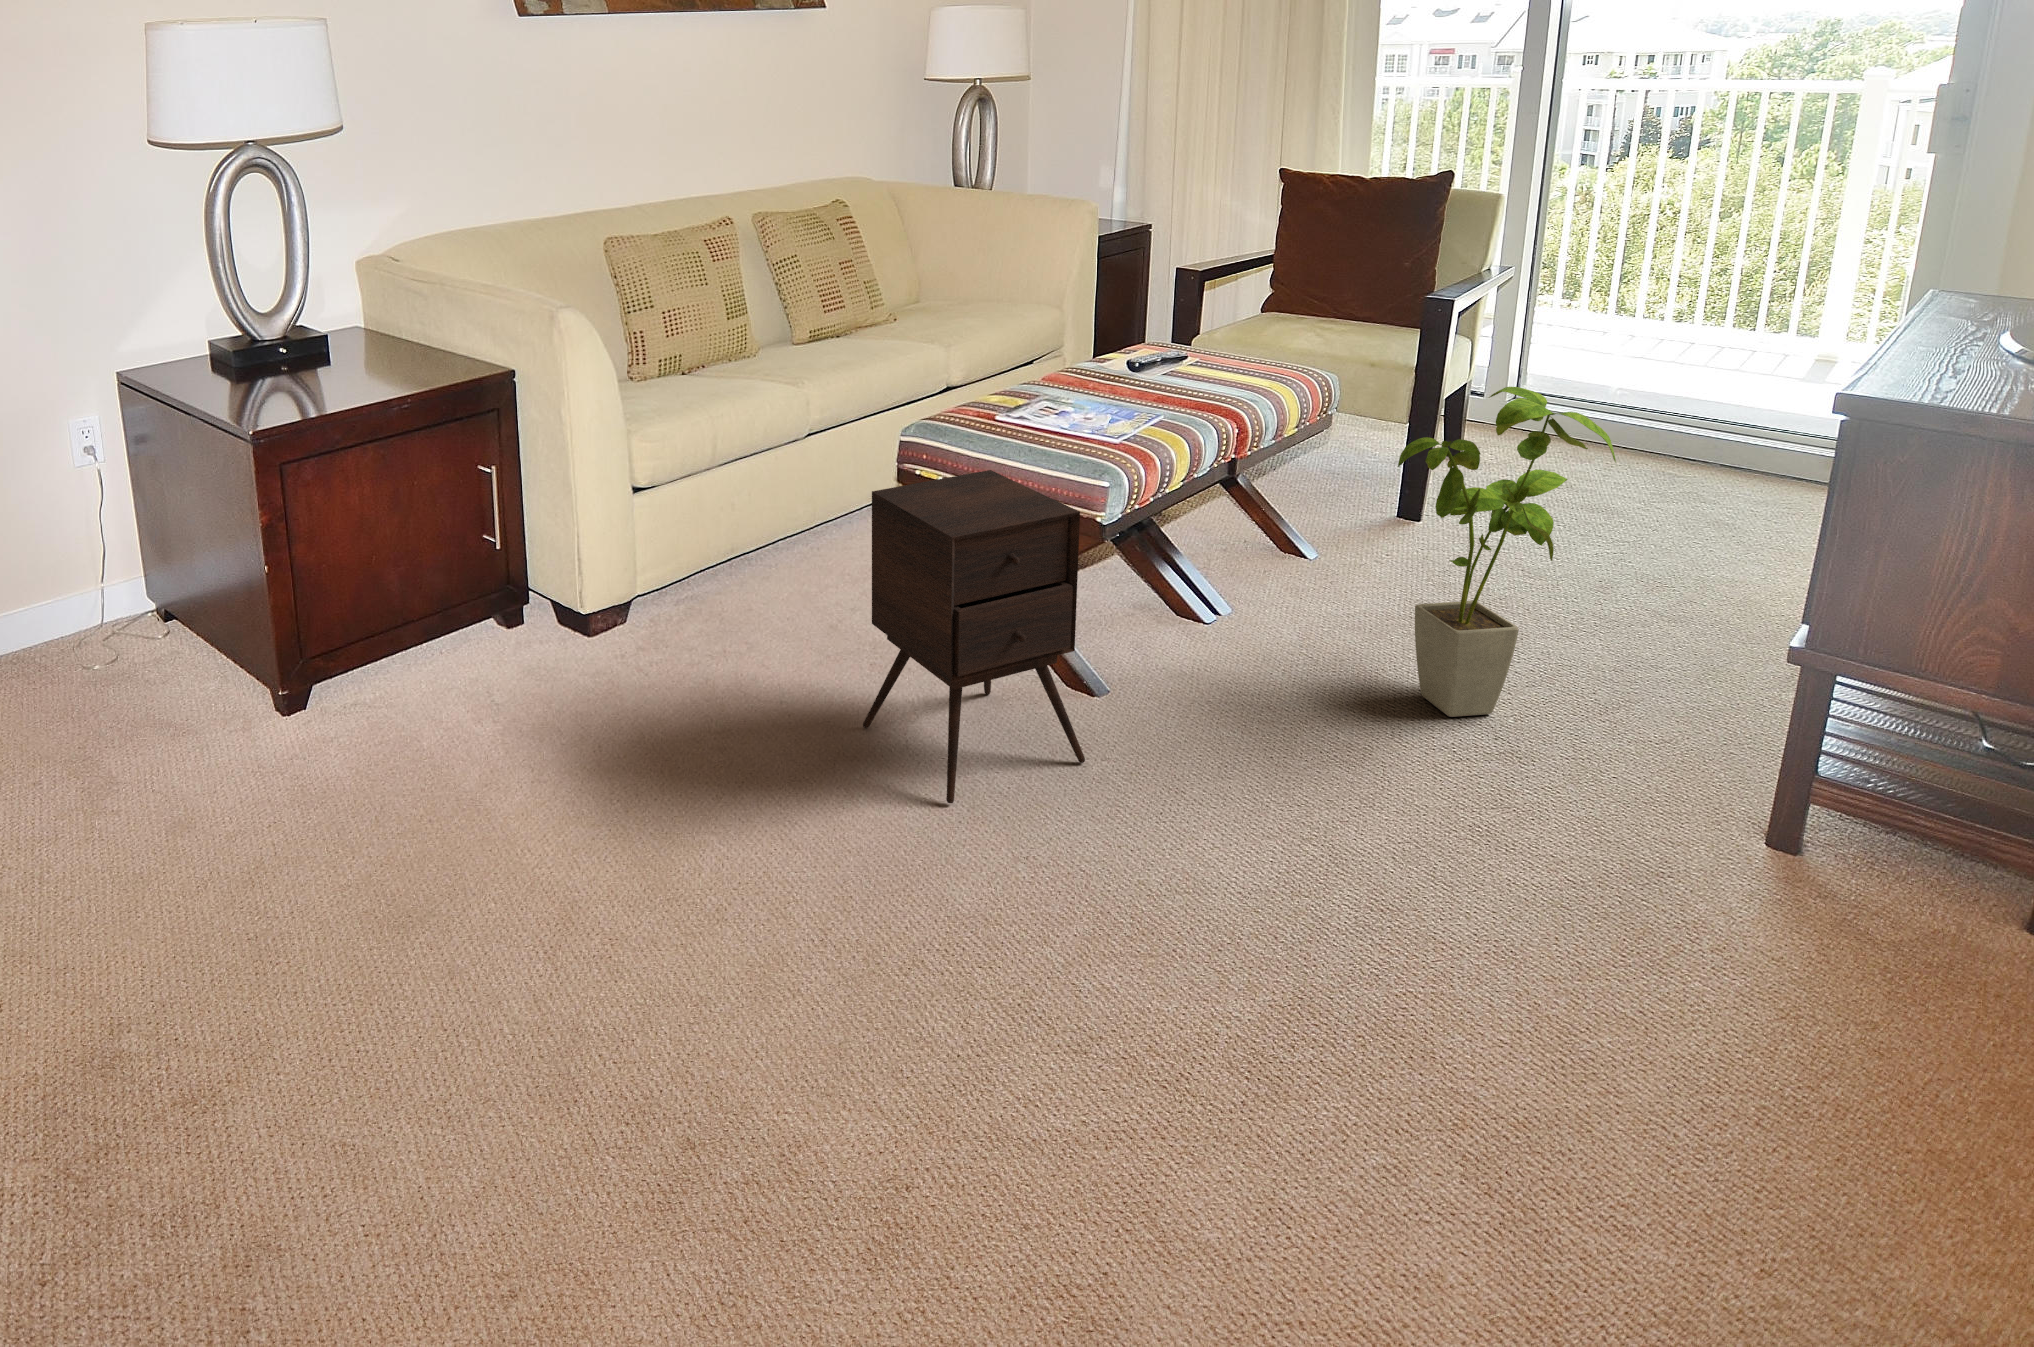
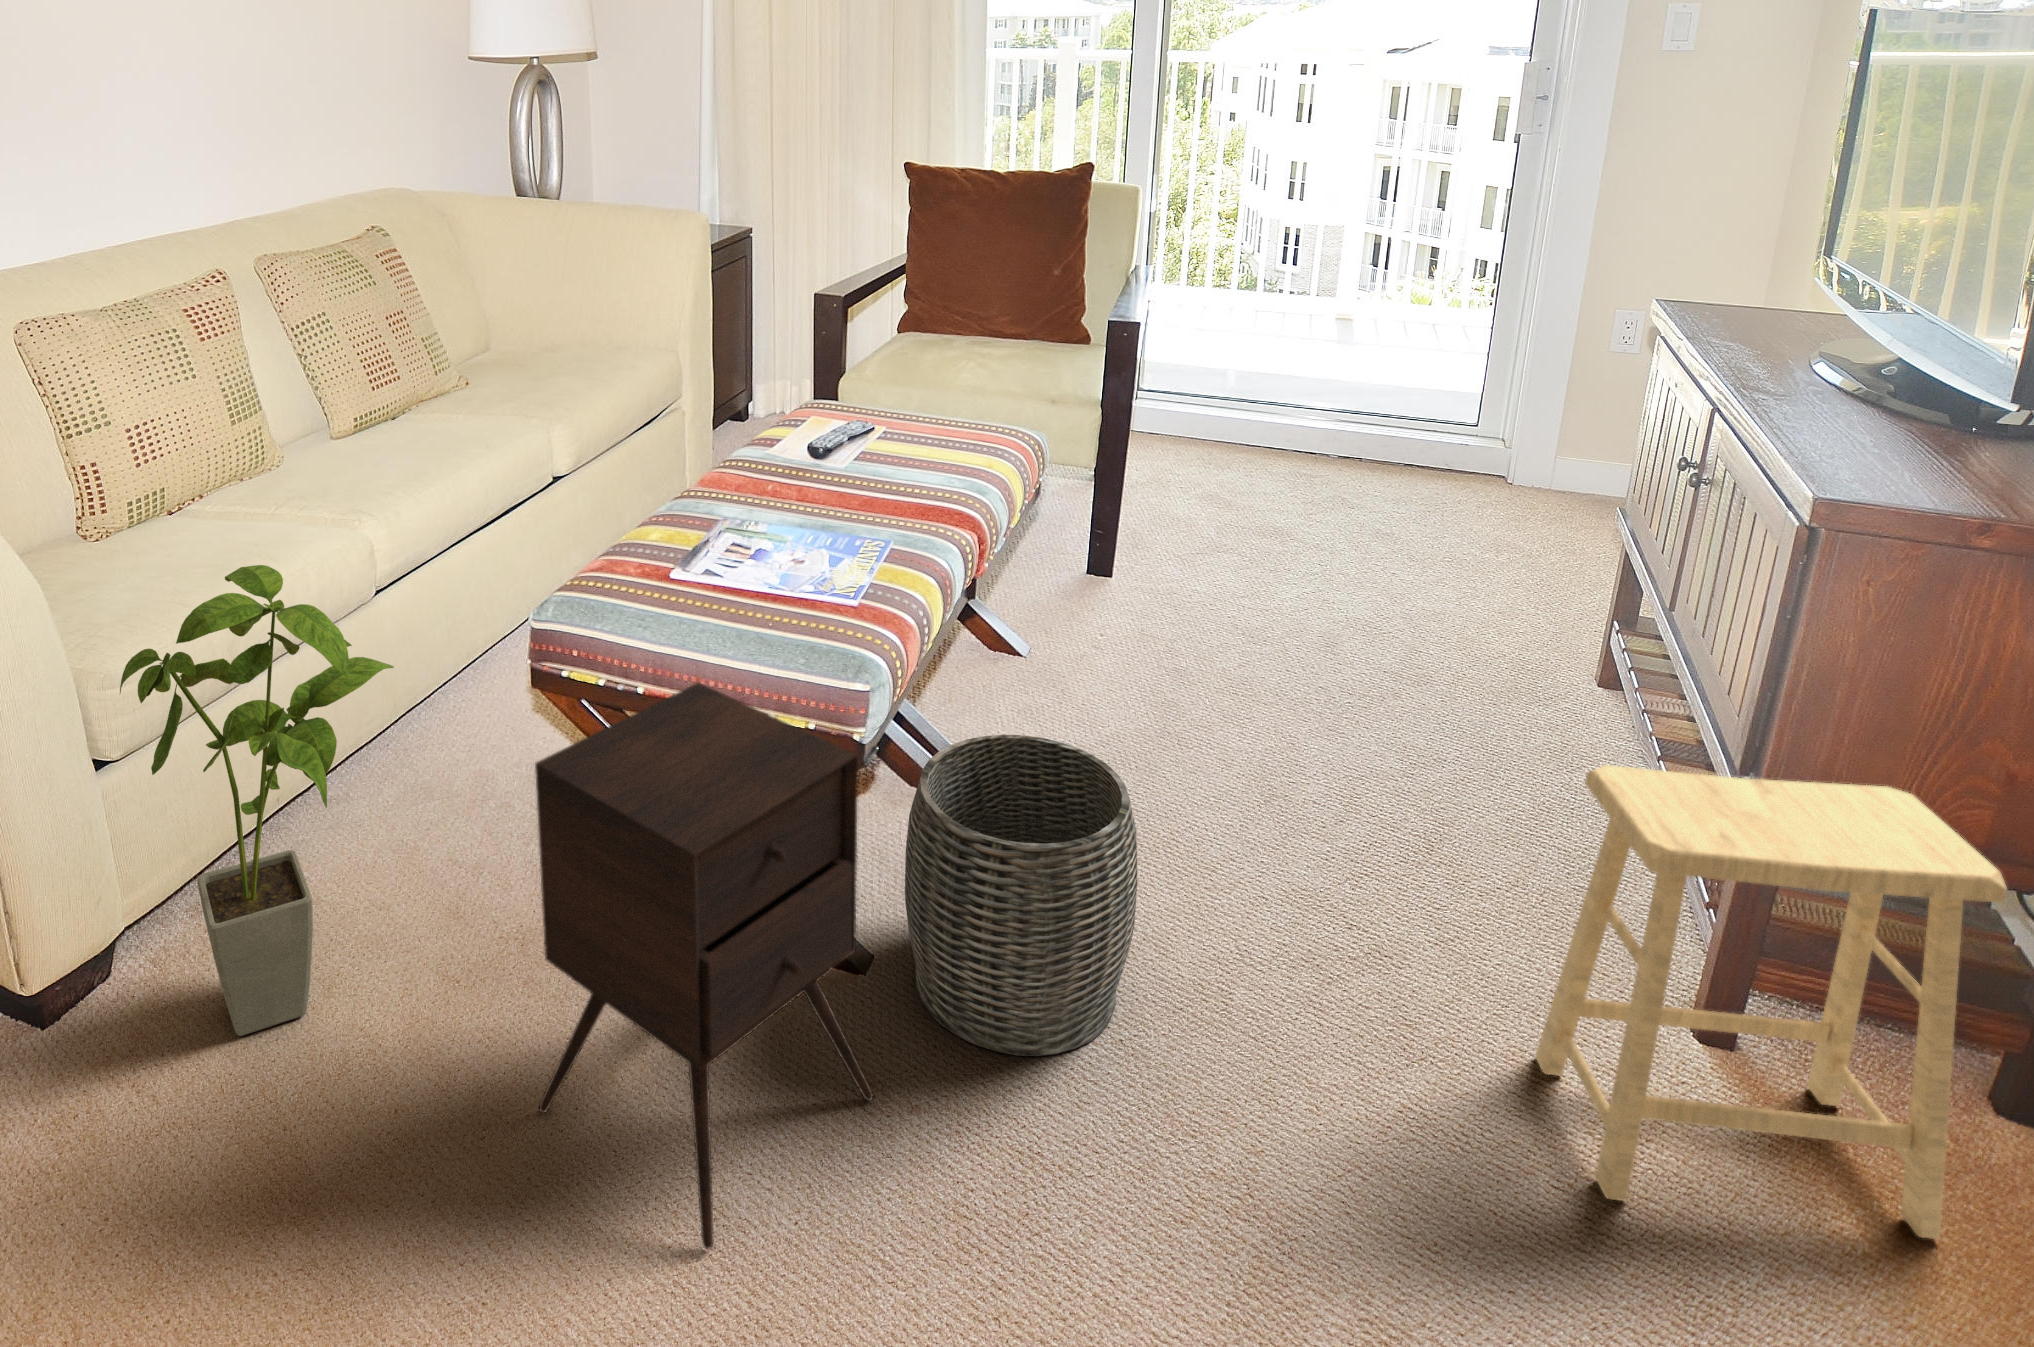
house plant: present [1398,387,1616,717] -> present [120,565,394,1036]
woven basket: none [1134,550,1312,767] -> present [905,735,1137,1056]
footstool: none [1640,597,2019,1006] -> present [1535,765,2007,1239]

